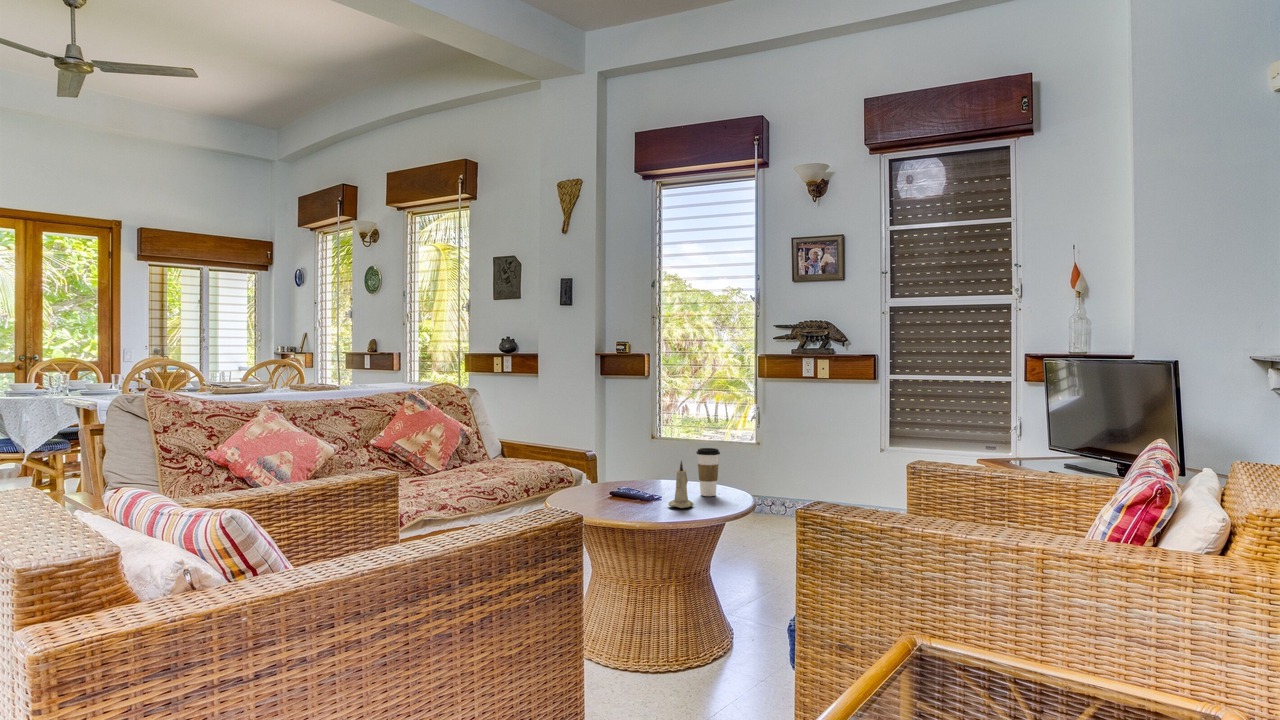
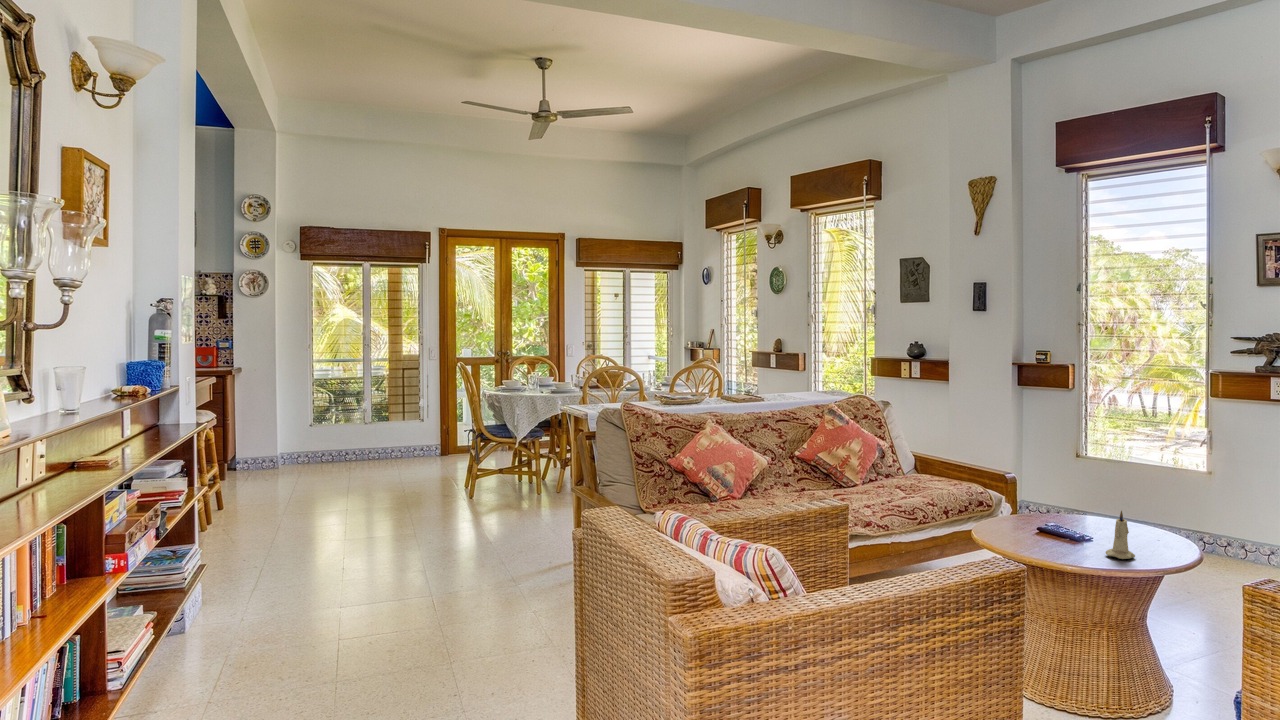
coffee cup: present [696,448,720,496] -> none [1139,496,1169,547]

